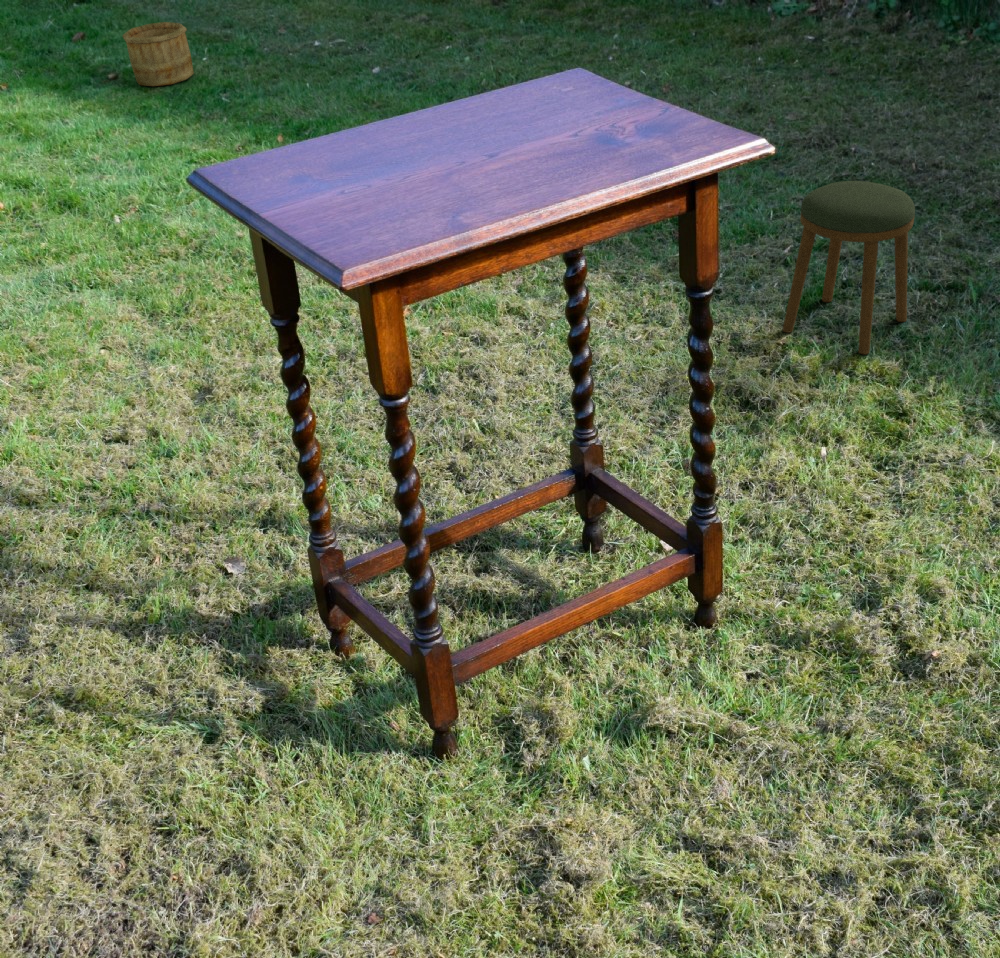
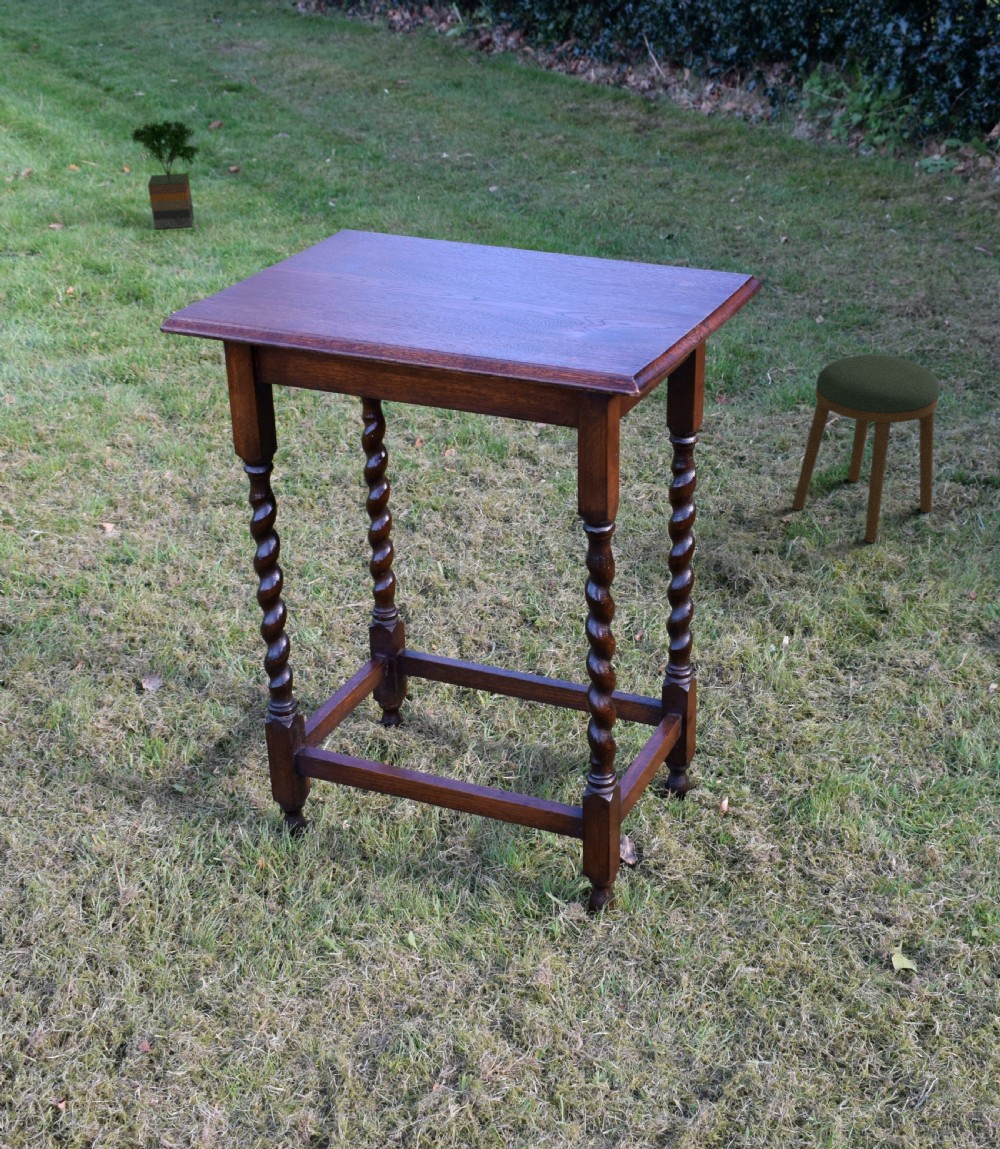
wooden bucket: present [123,22,194,86] -> none [229,122,297,186]
potted tree: none [33,25,108,135] -> present [130,121,199,229]

